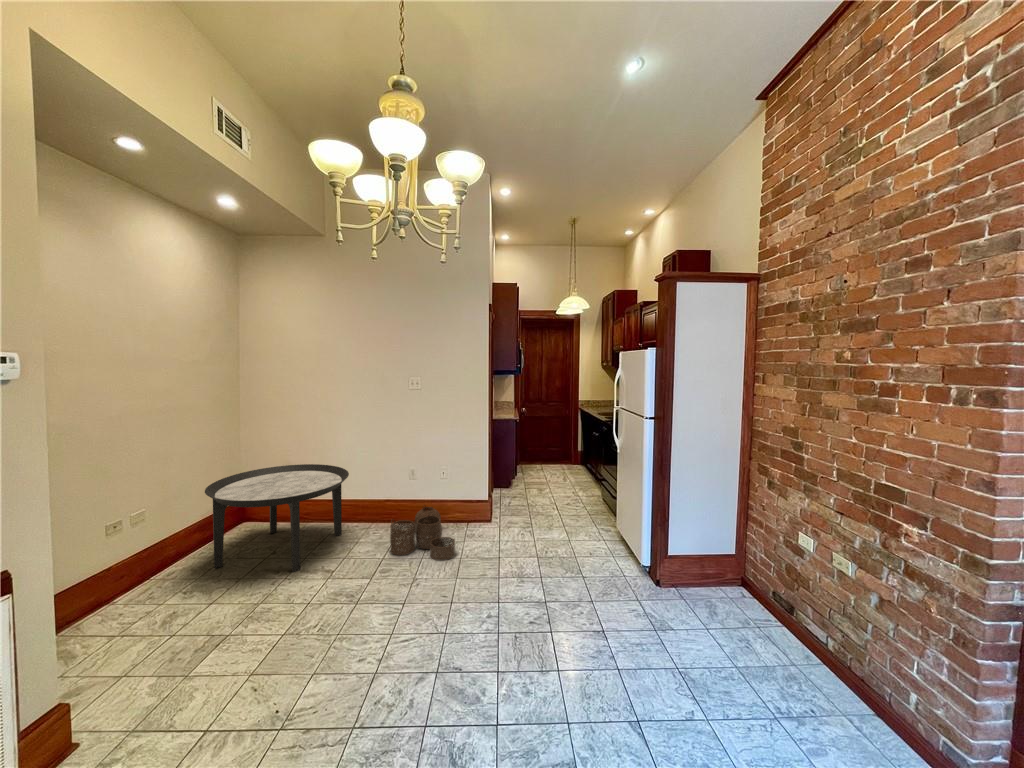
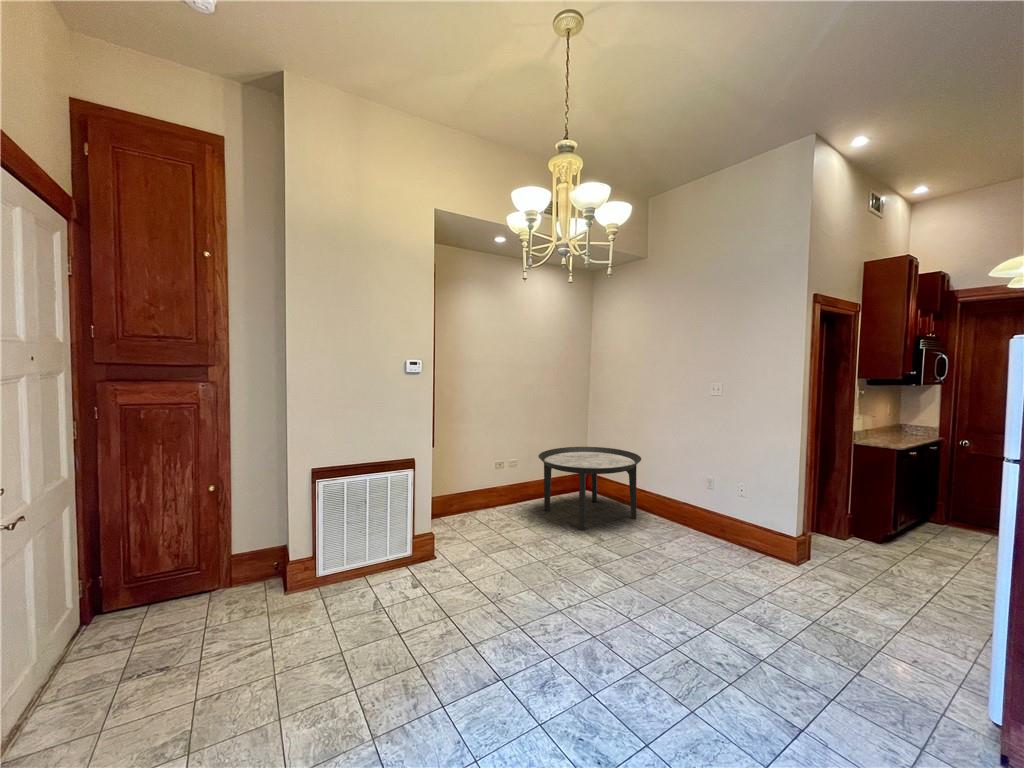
woven basket: present [390,507,455,560] -> none [658,514,730,575]

